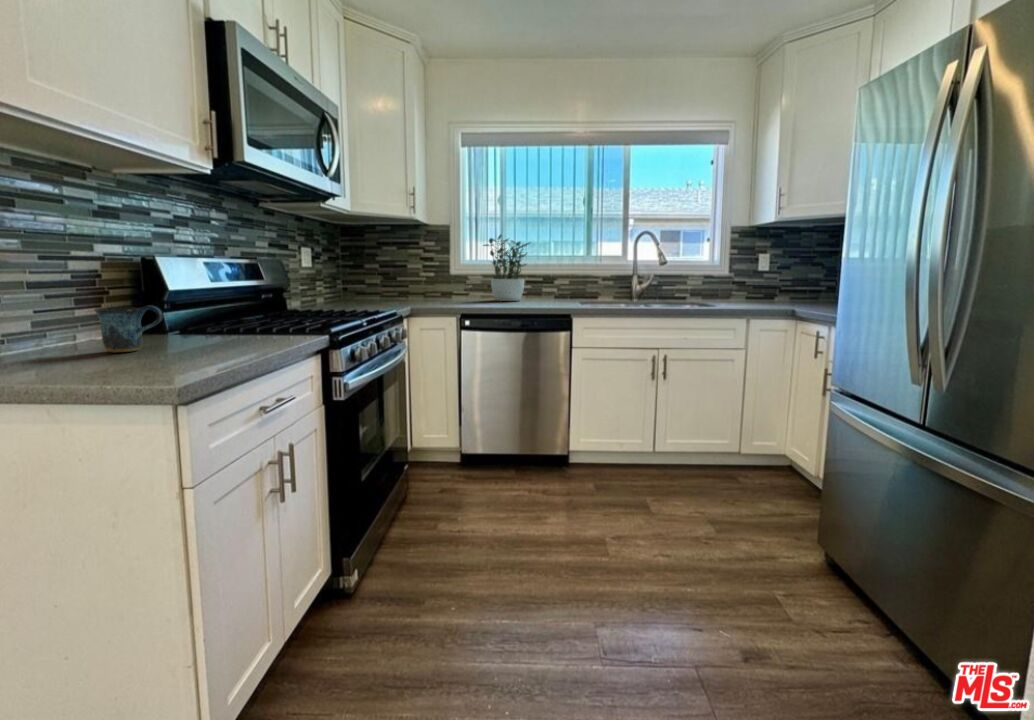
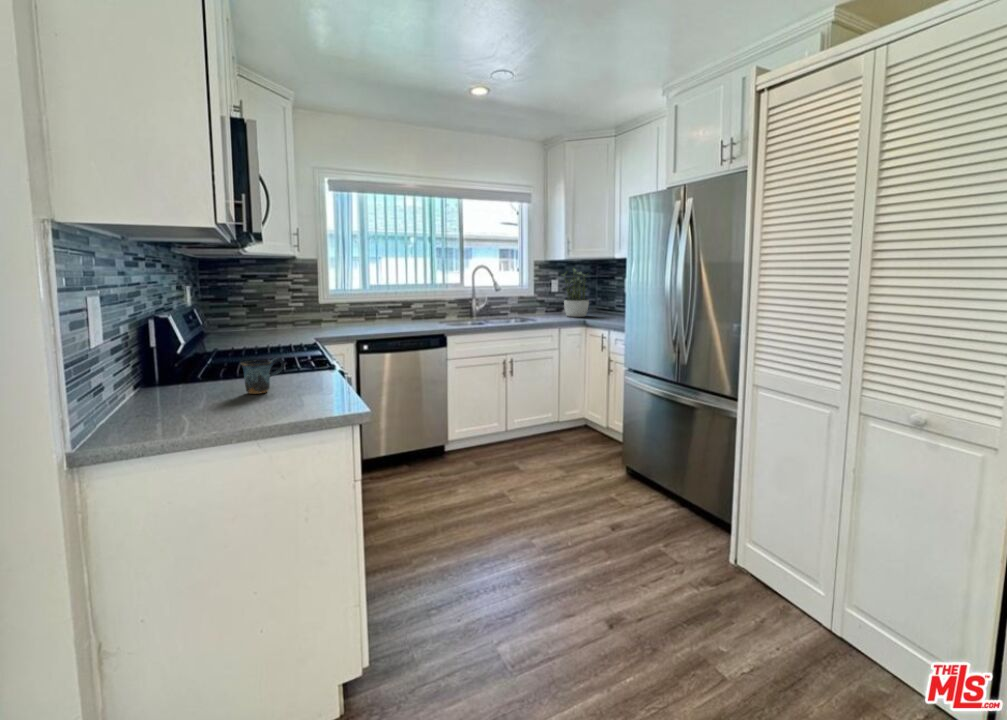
potted plant: present [483,235,530,301] -> present [561,268,589,317]

